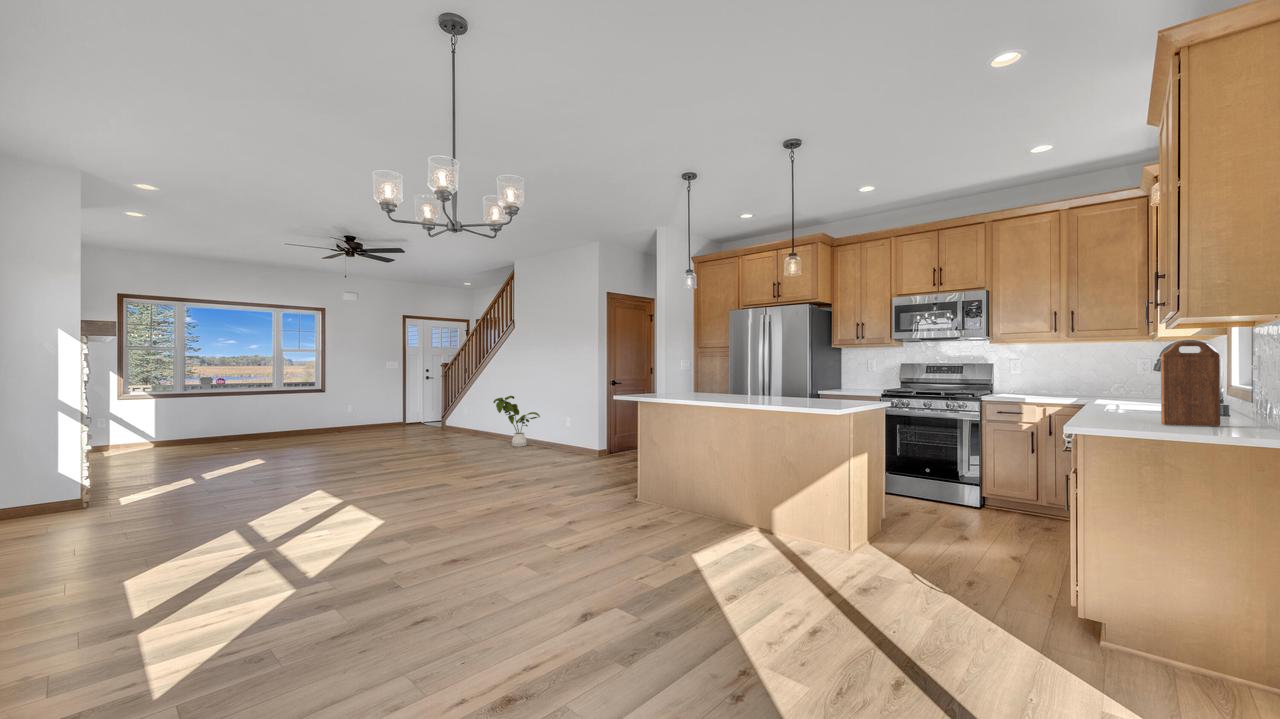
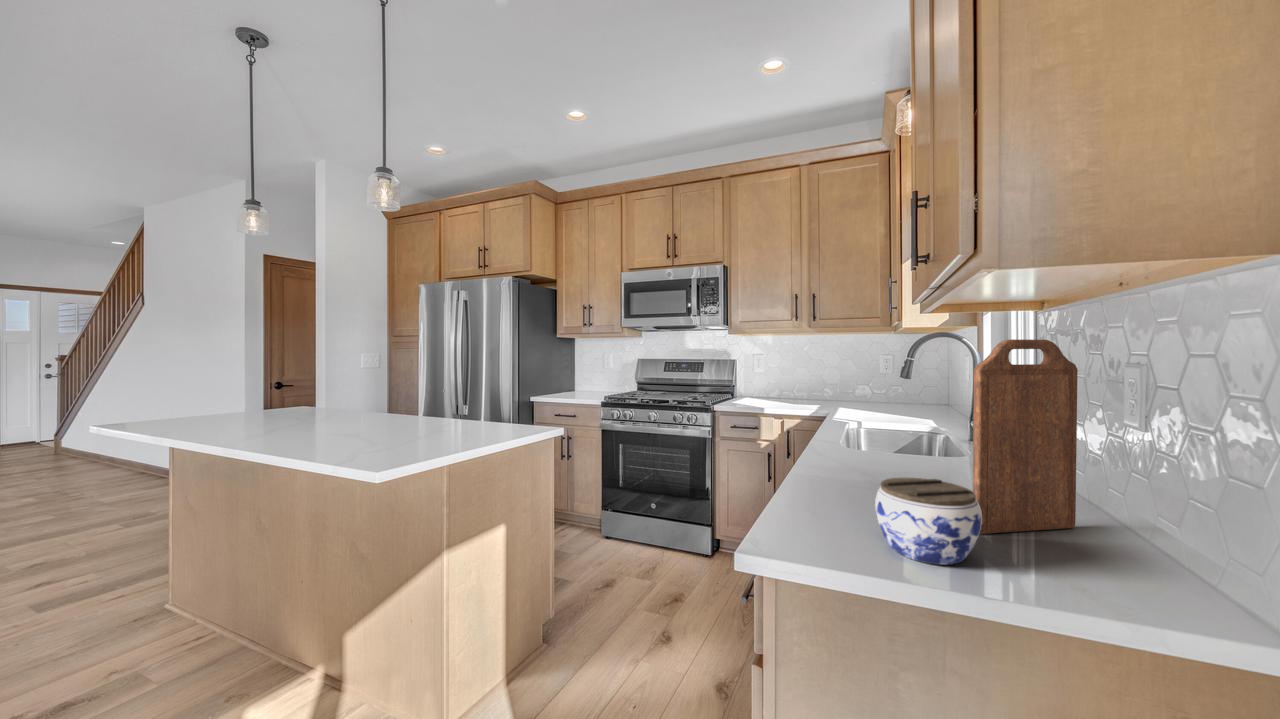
house plant: present [493,396,540,447] -> none [76,407,176,482]
jar: none [1109,399,1158,427] -> present [875,478,982,565]

